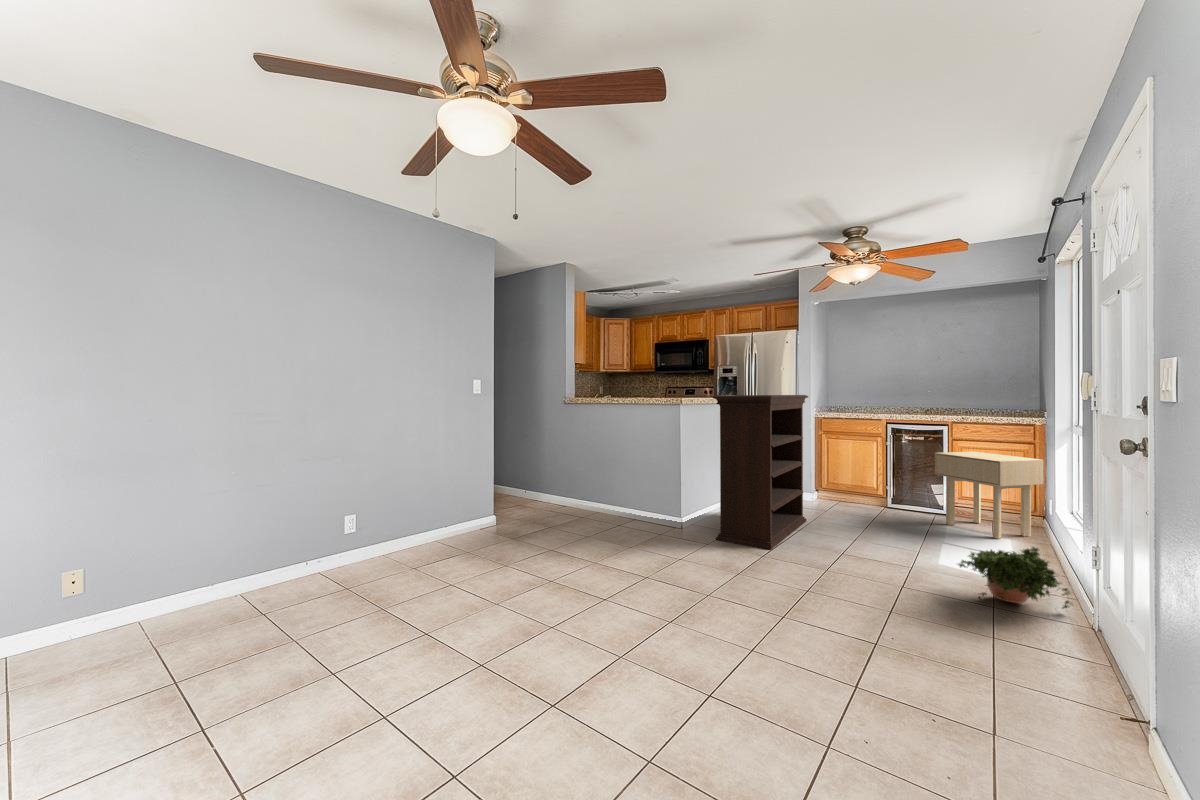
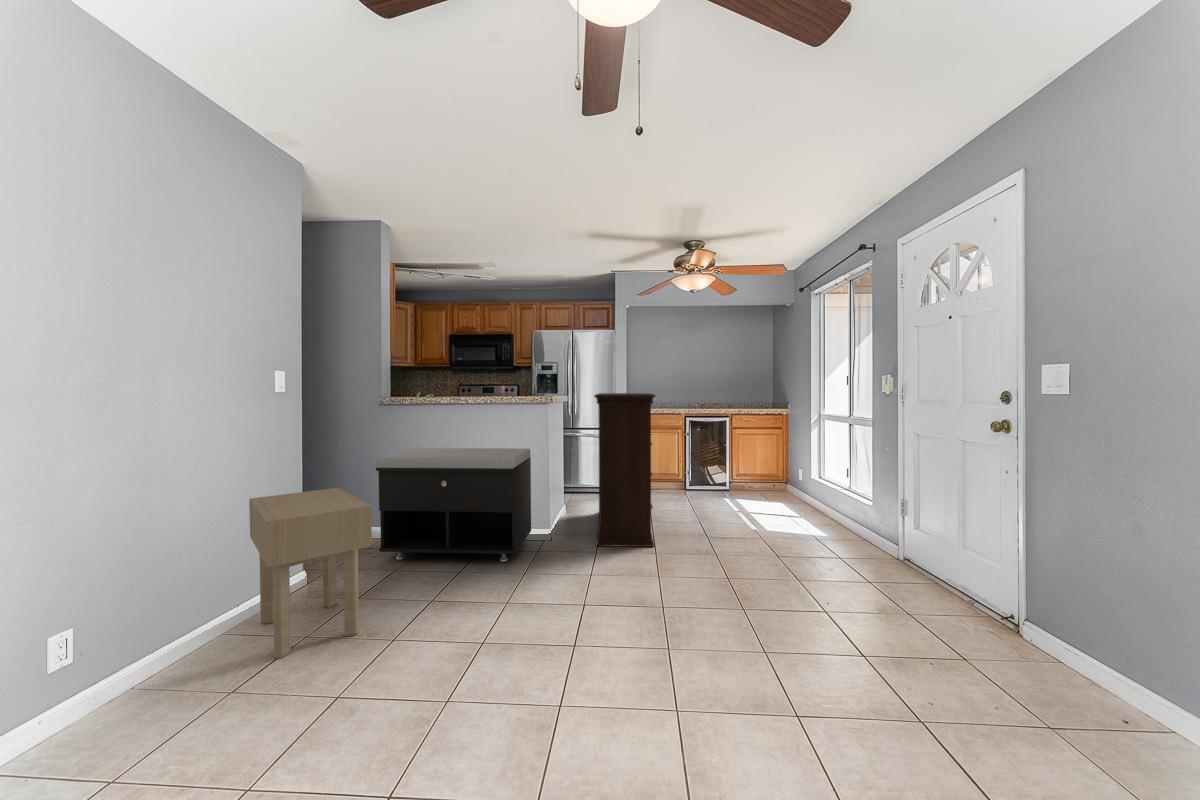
storage bench: none [543,439,665,537] -> present [376,448,531,562]
side table: present [935,452,1044,539] -> present [249,488,372,659]
potted plant: present [959,547,1072,609] -> none [806,509,888,560]

